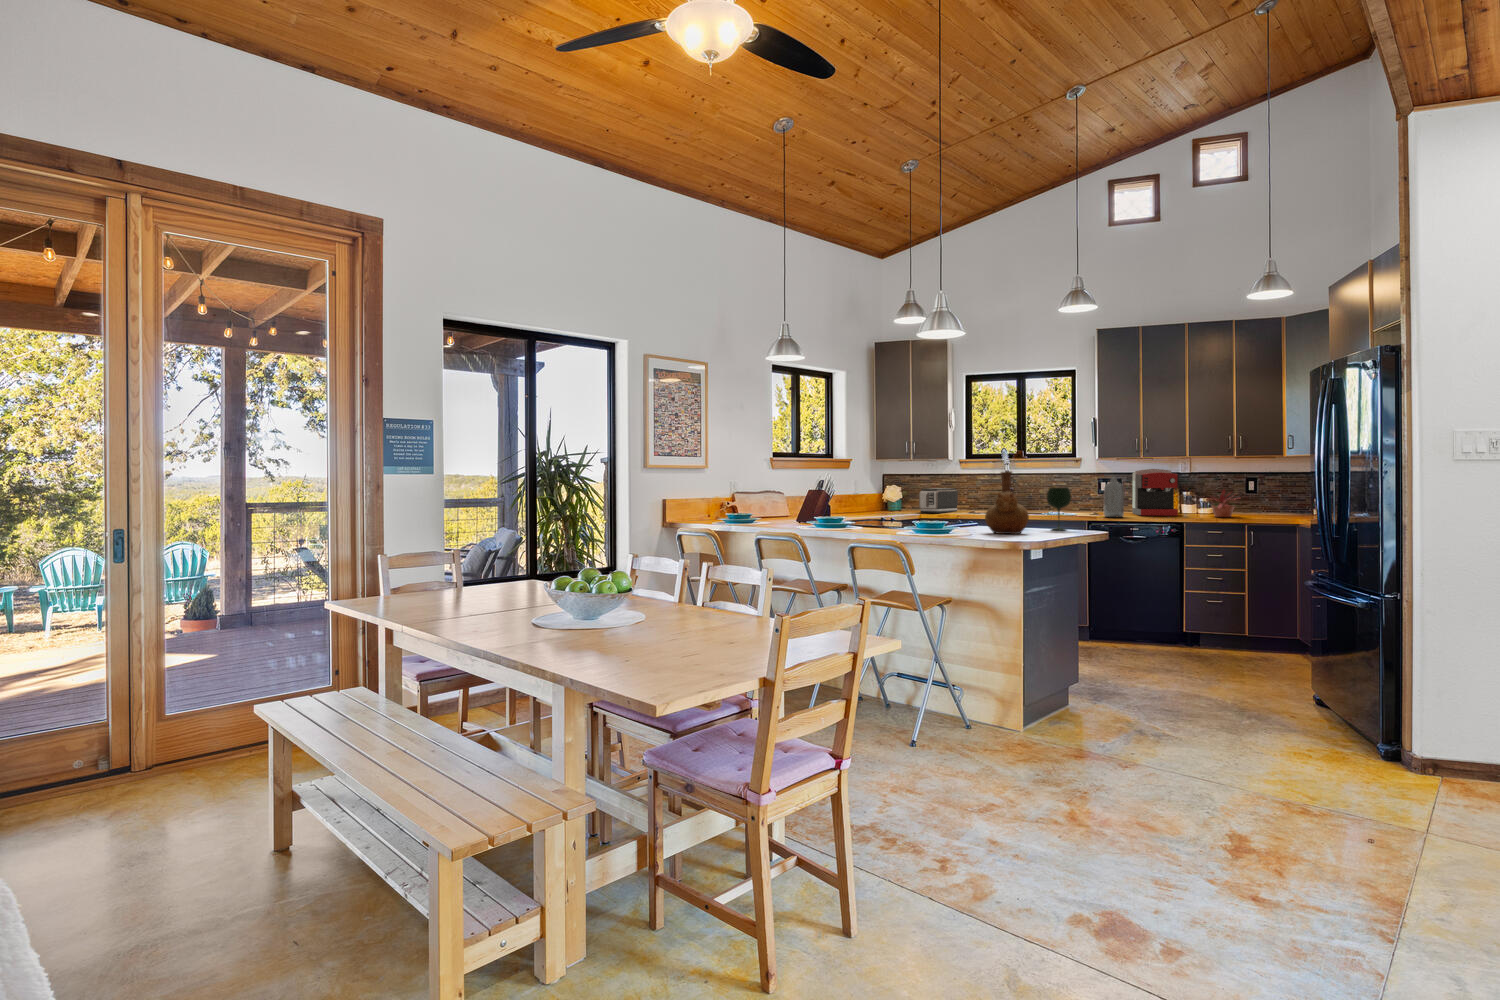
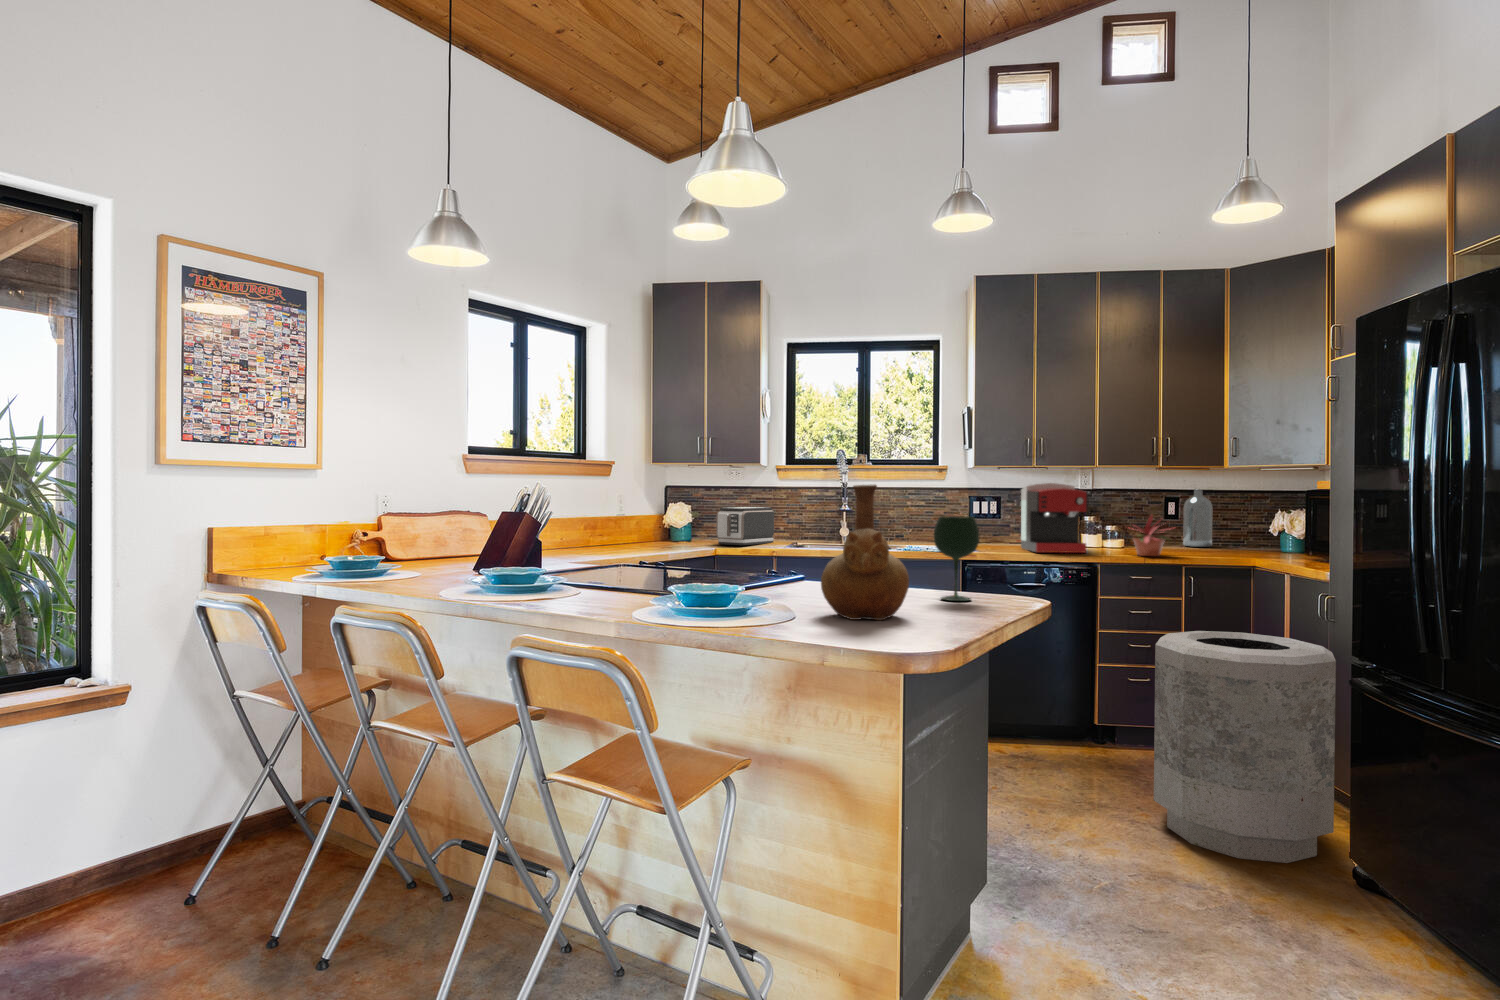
bottle: present [1104,477,1124,517] -> present [1183,490,1212,547]
trash can: none [1203,561,1323,696] -> present [1154,631,1336,863]

